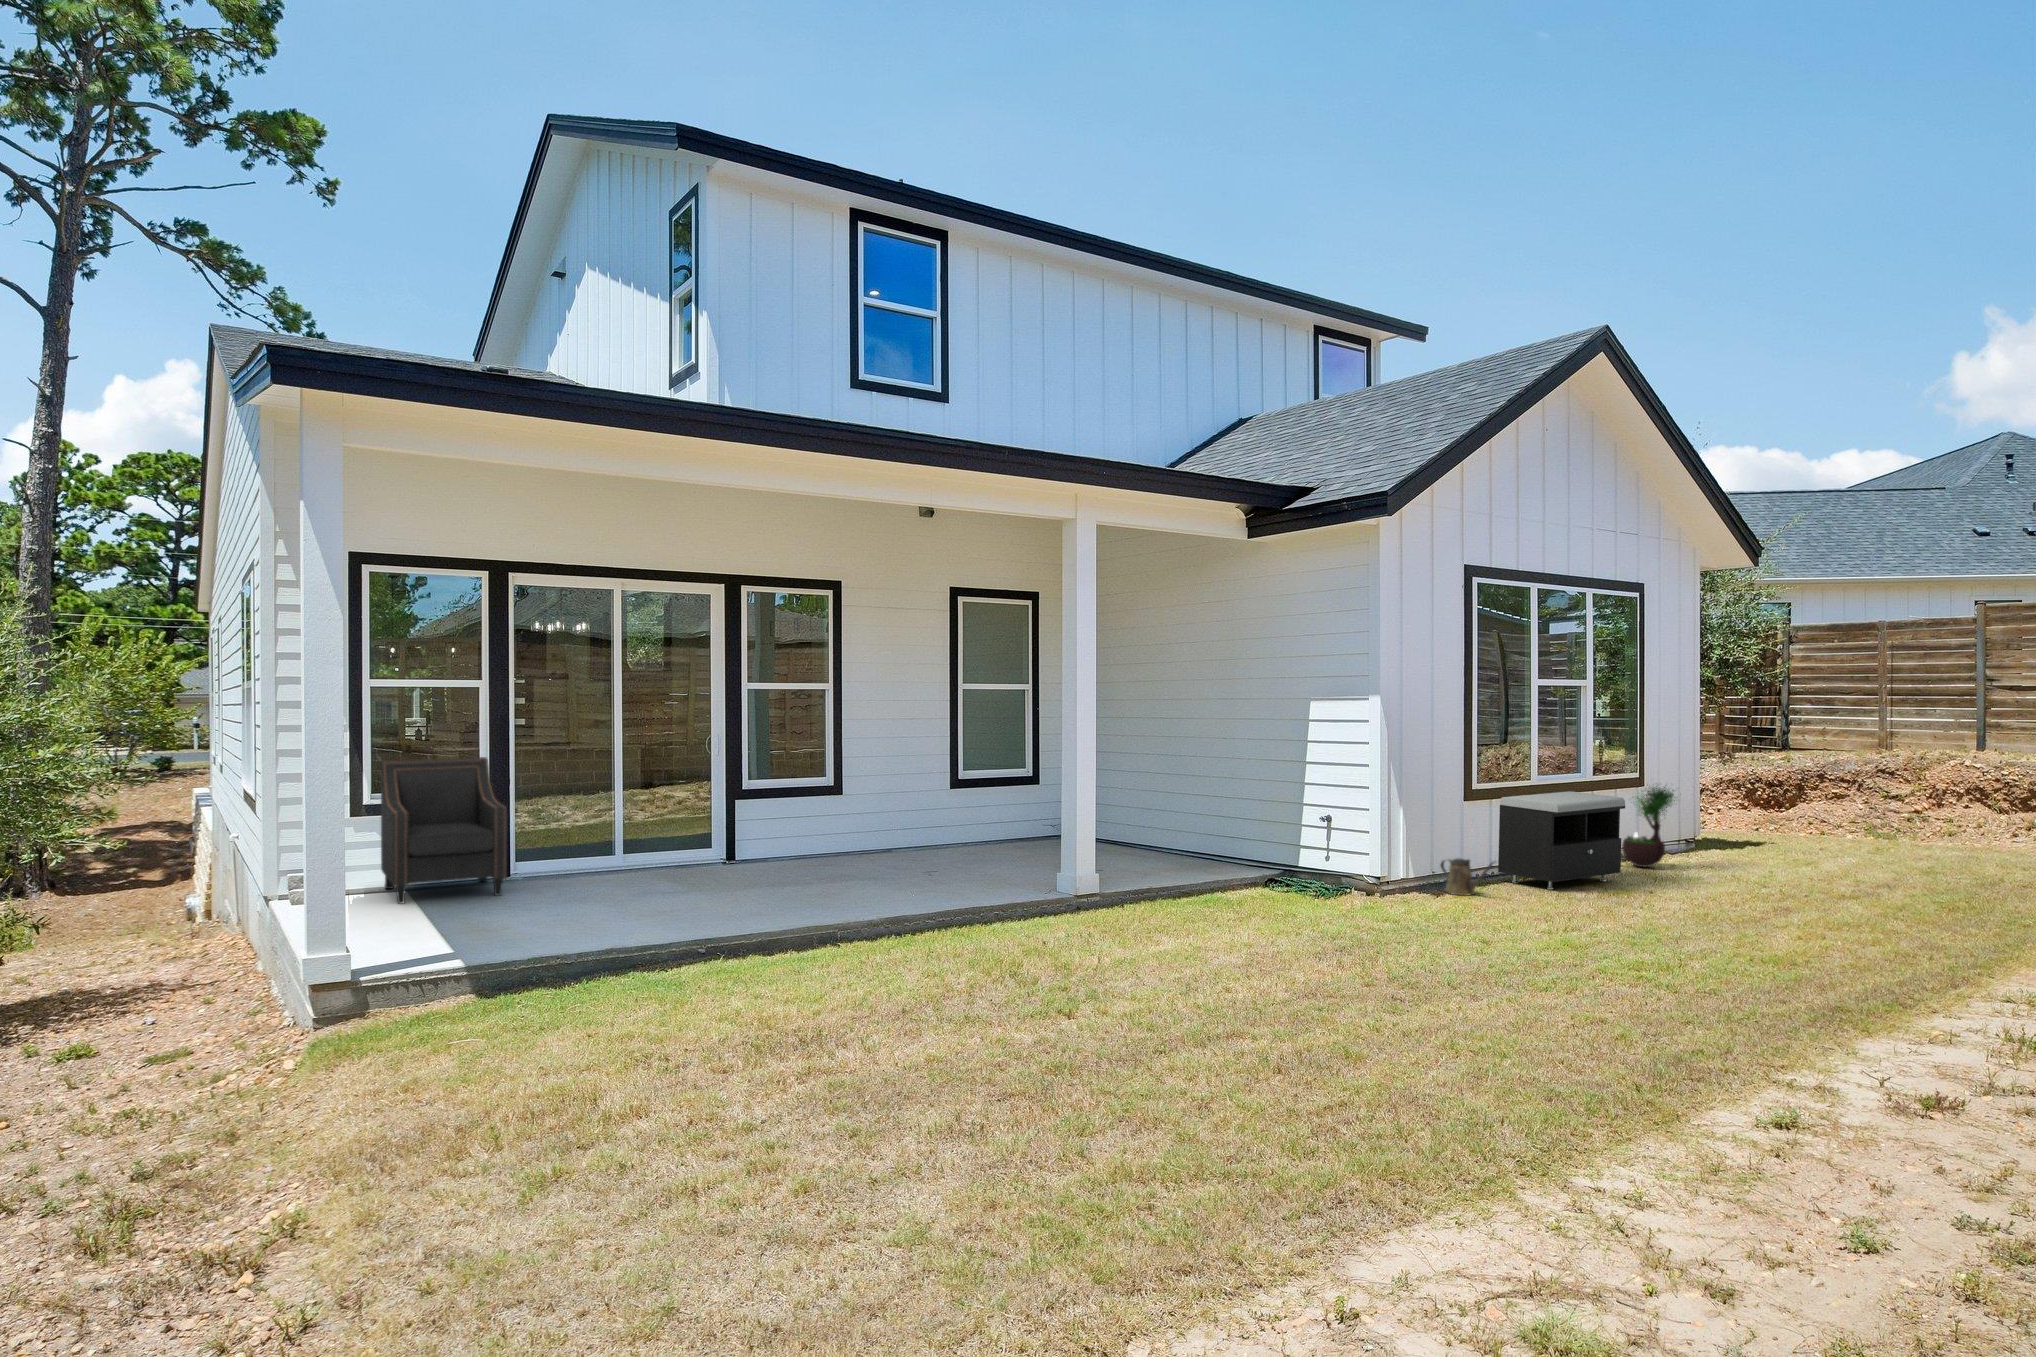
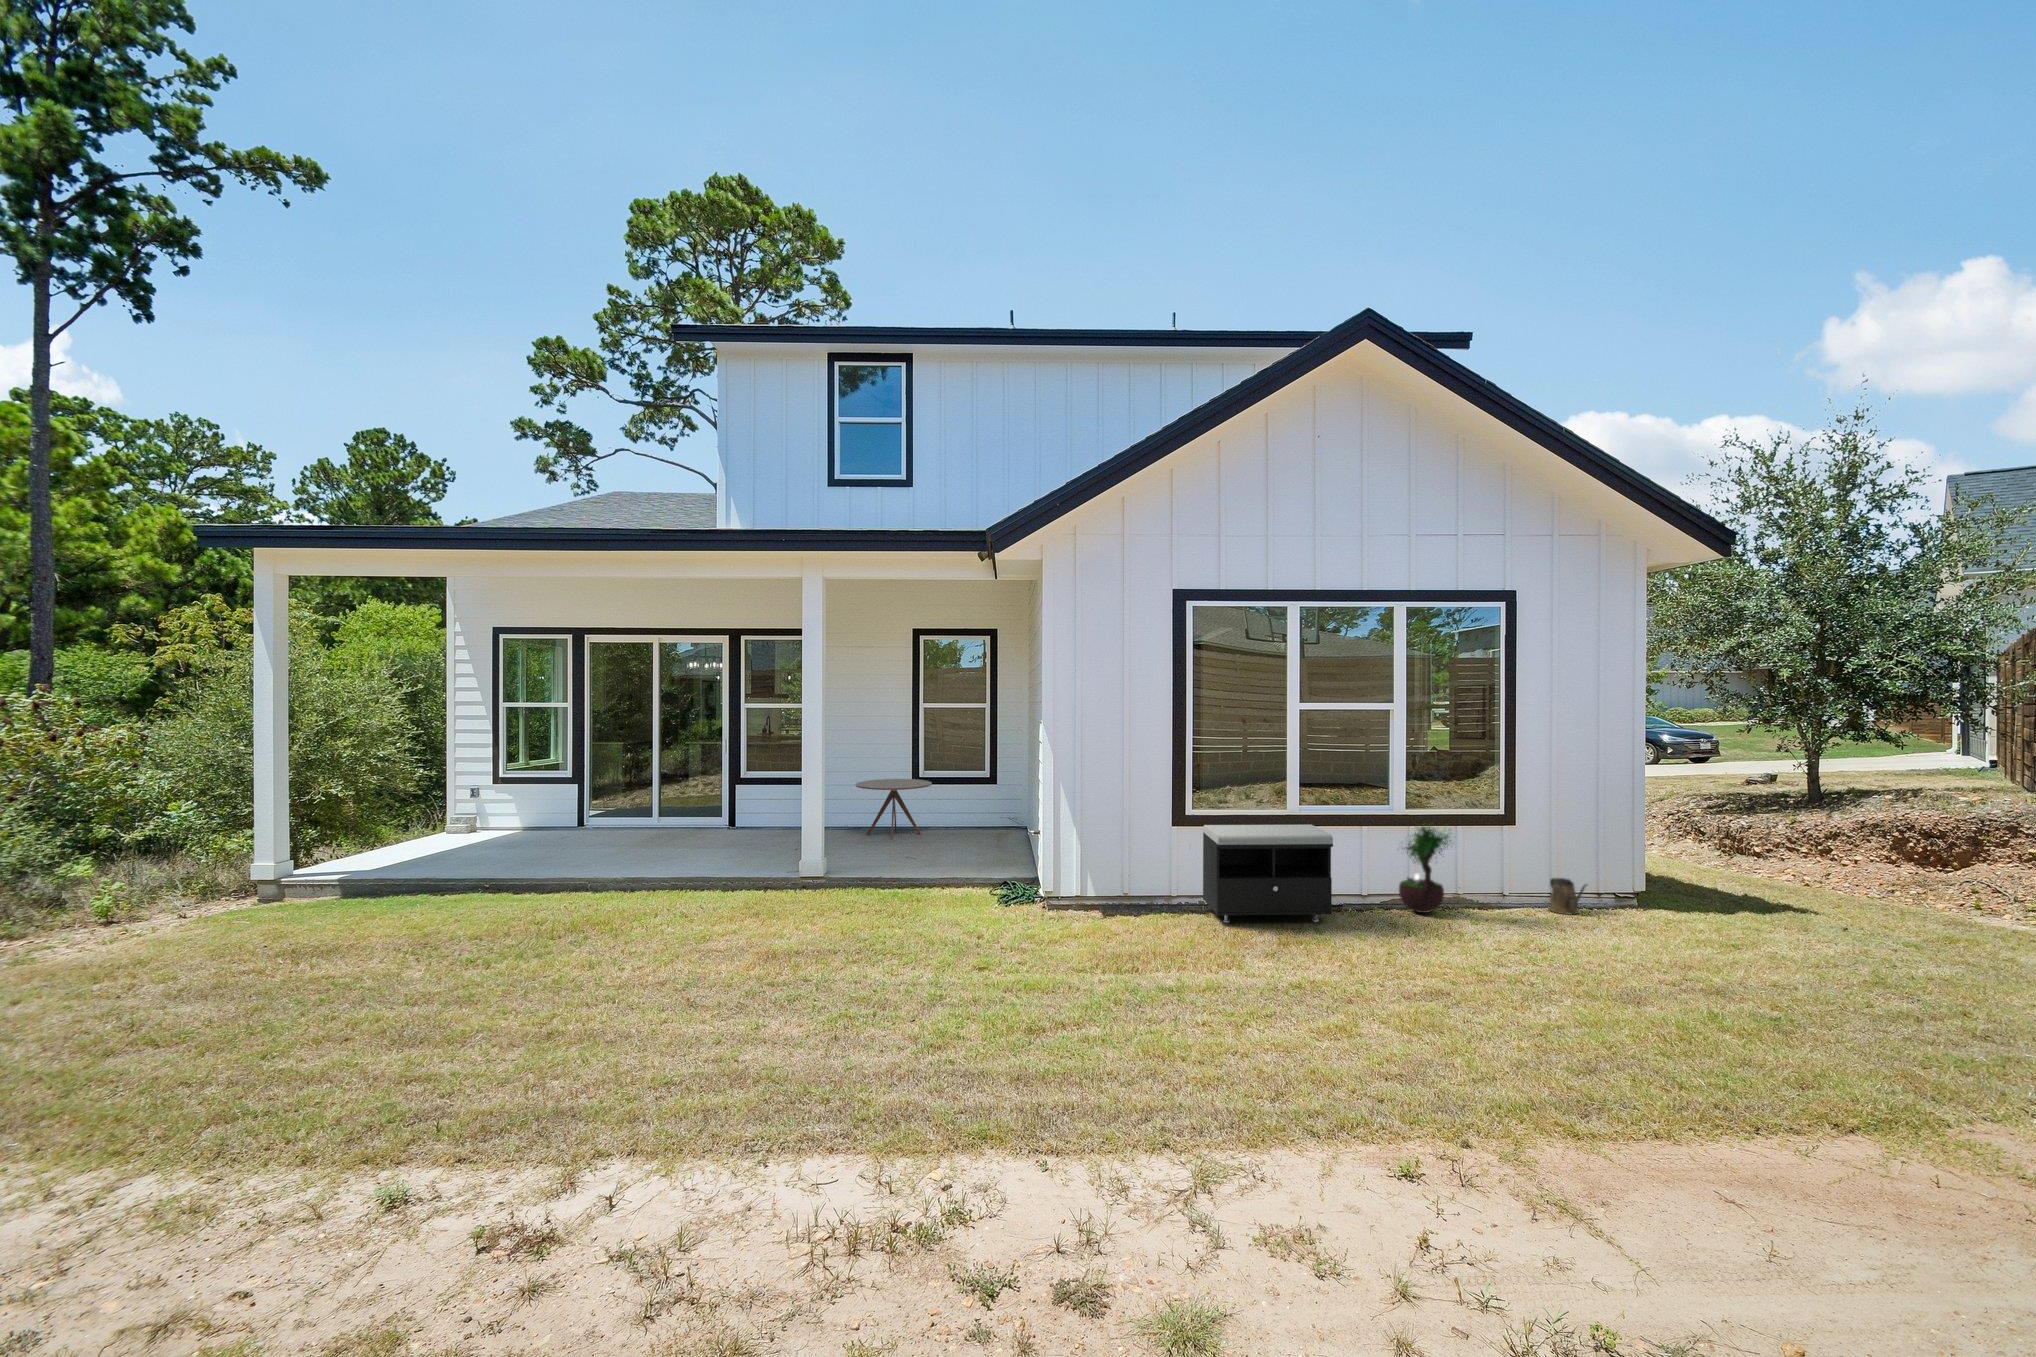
chair: present [381,757,507,904] -> none [466,750,564,839]
round table: none [919,778,1017,854] -> present [856,779,932,839]
watering can: present [1440,858,1495,896] -> present [1548,878,1587,914]

